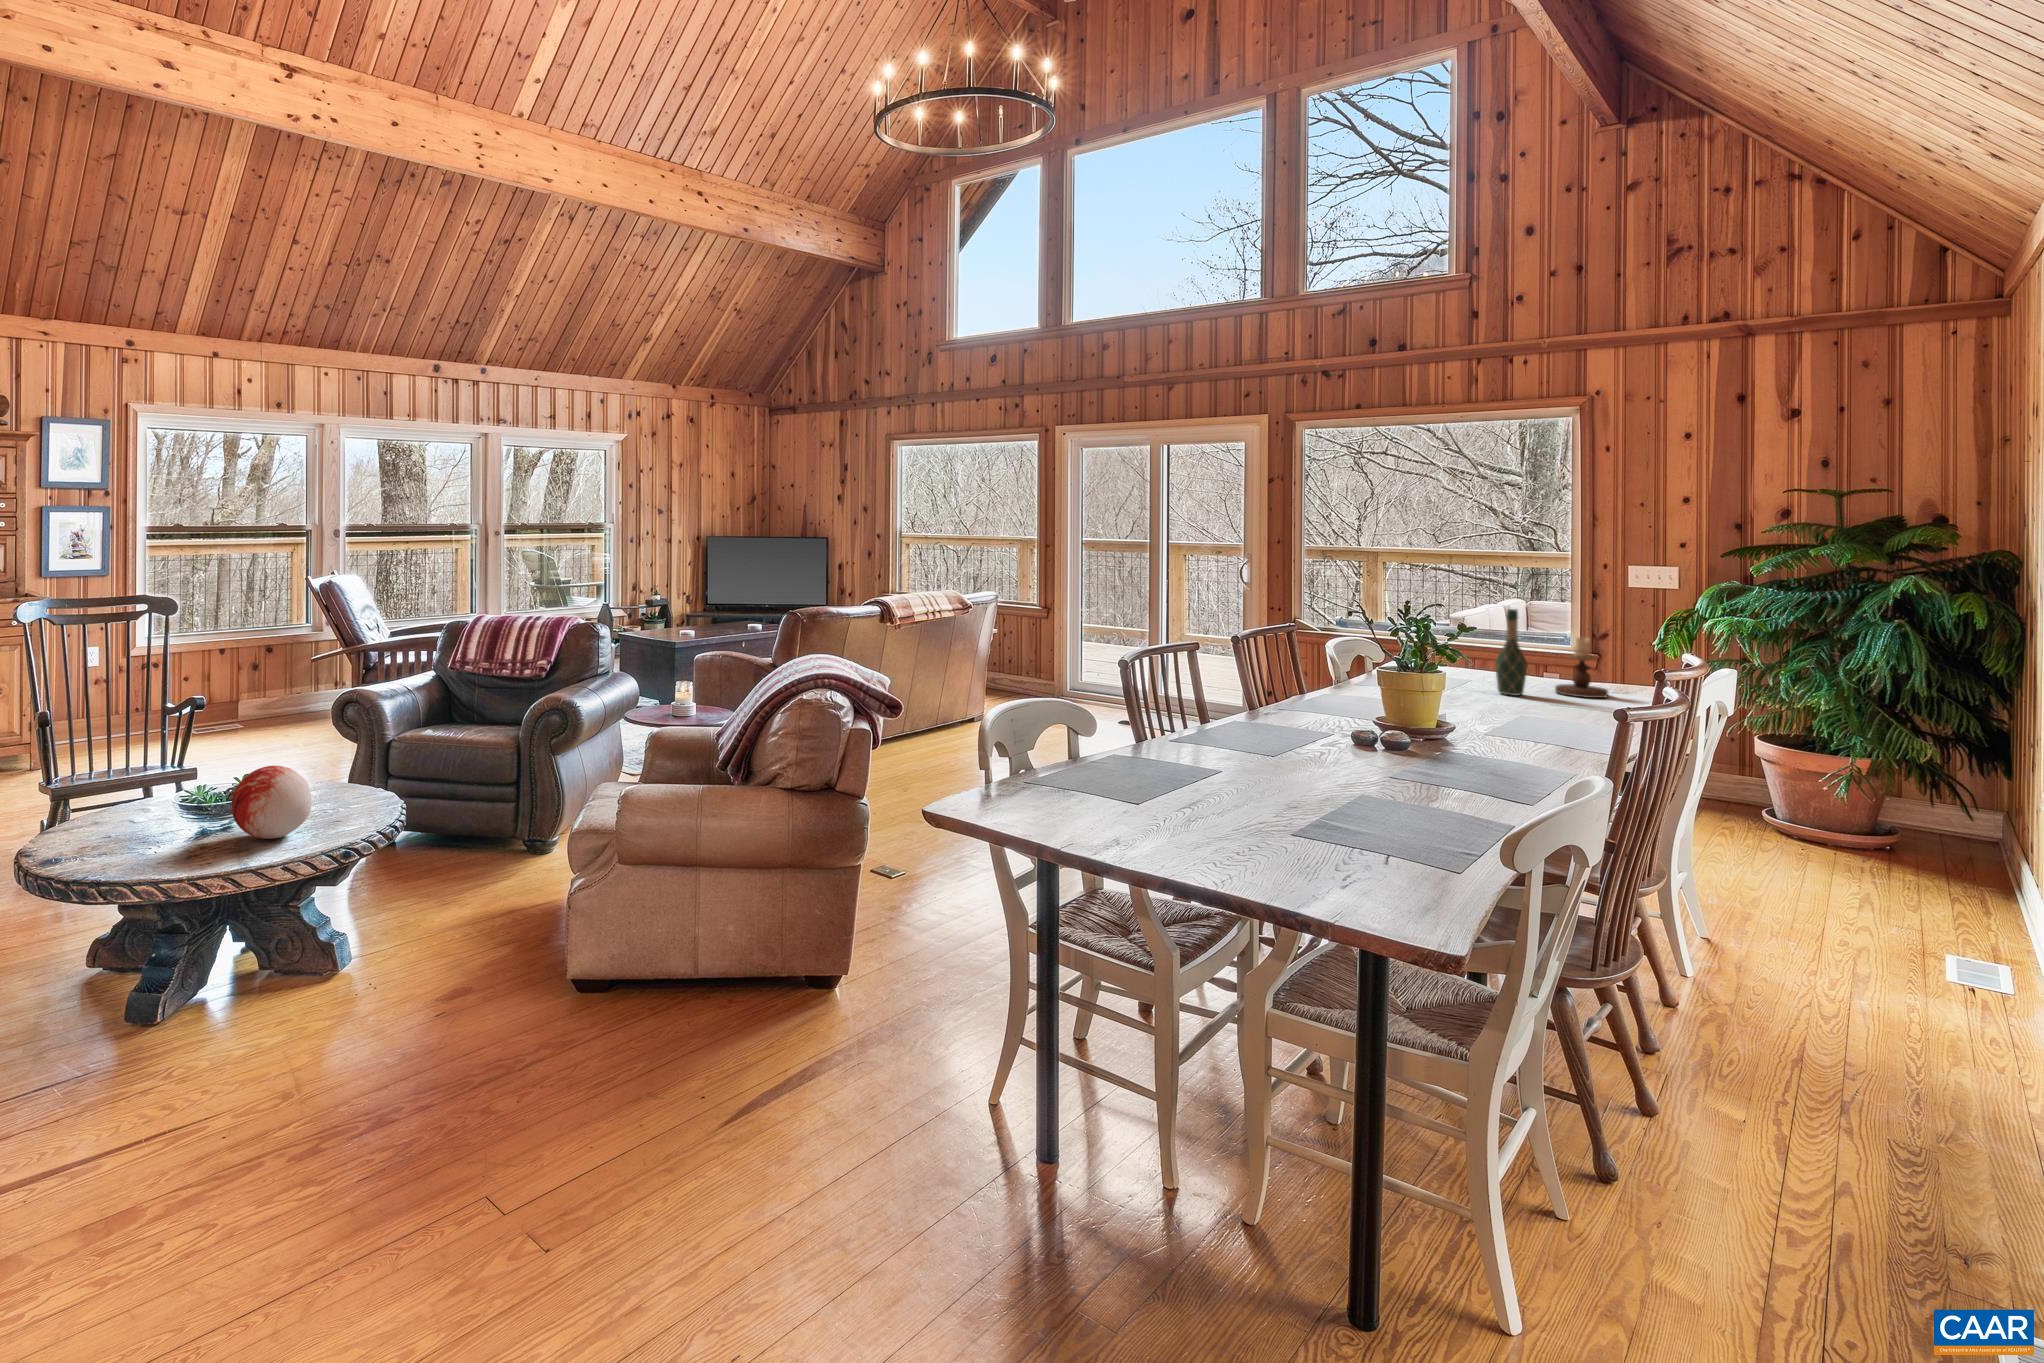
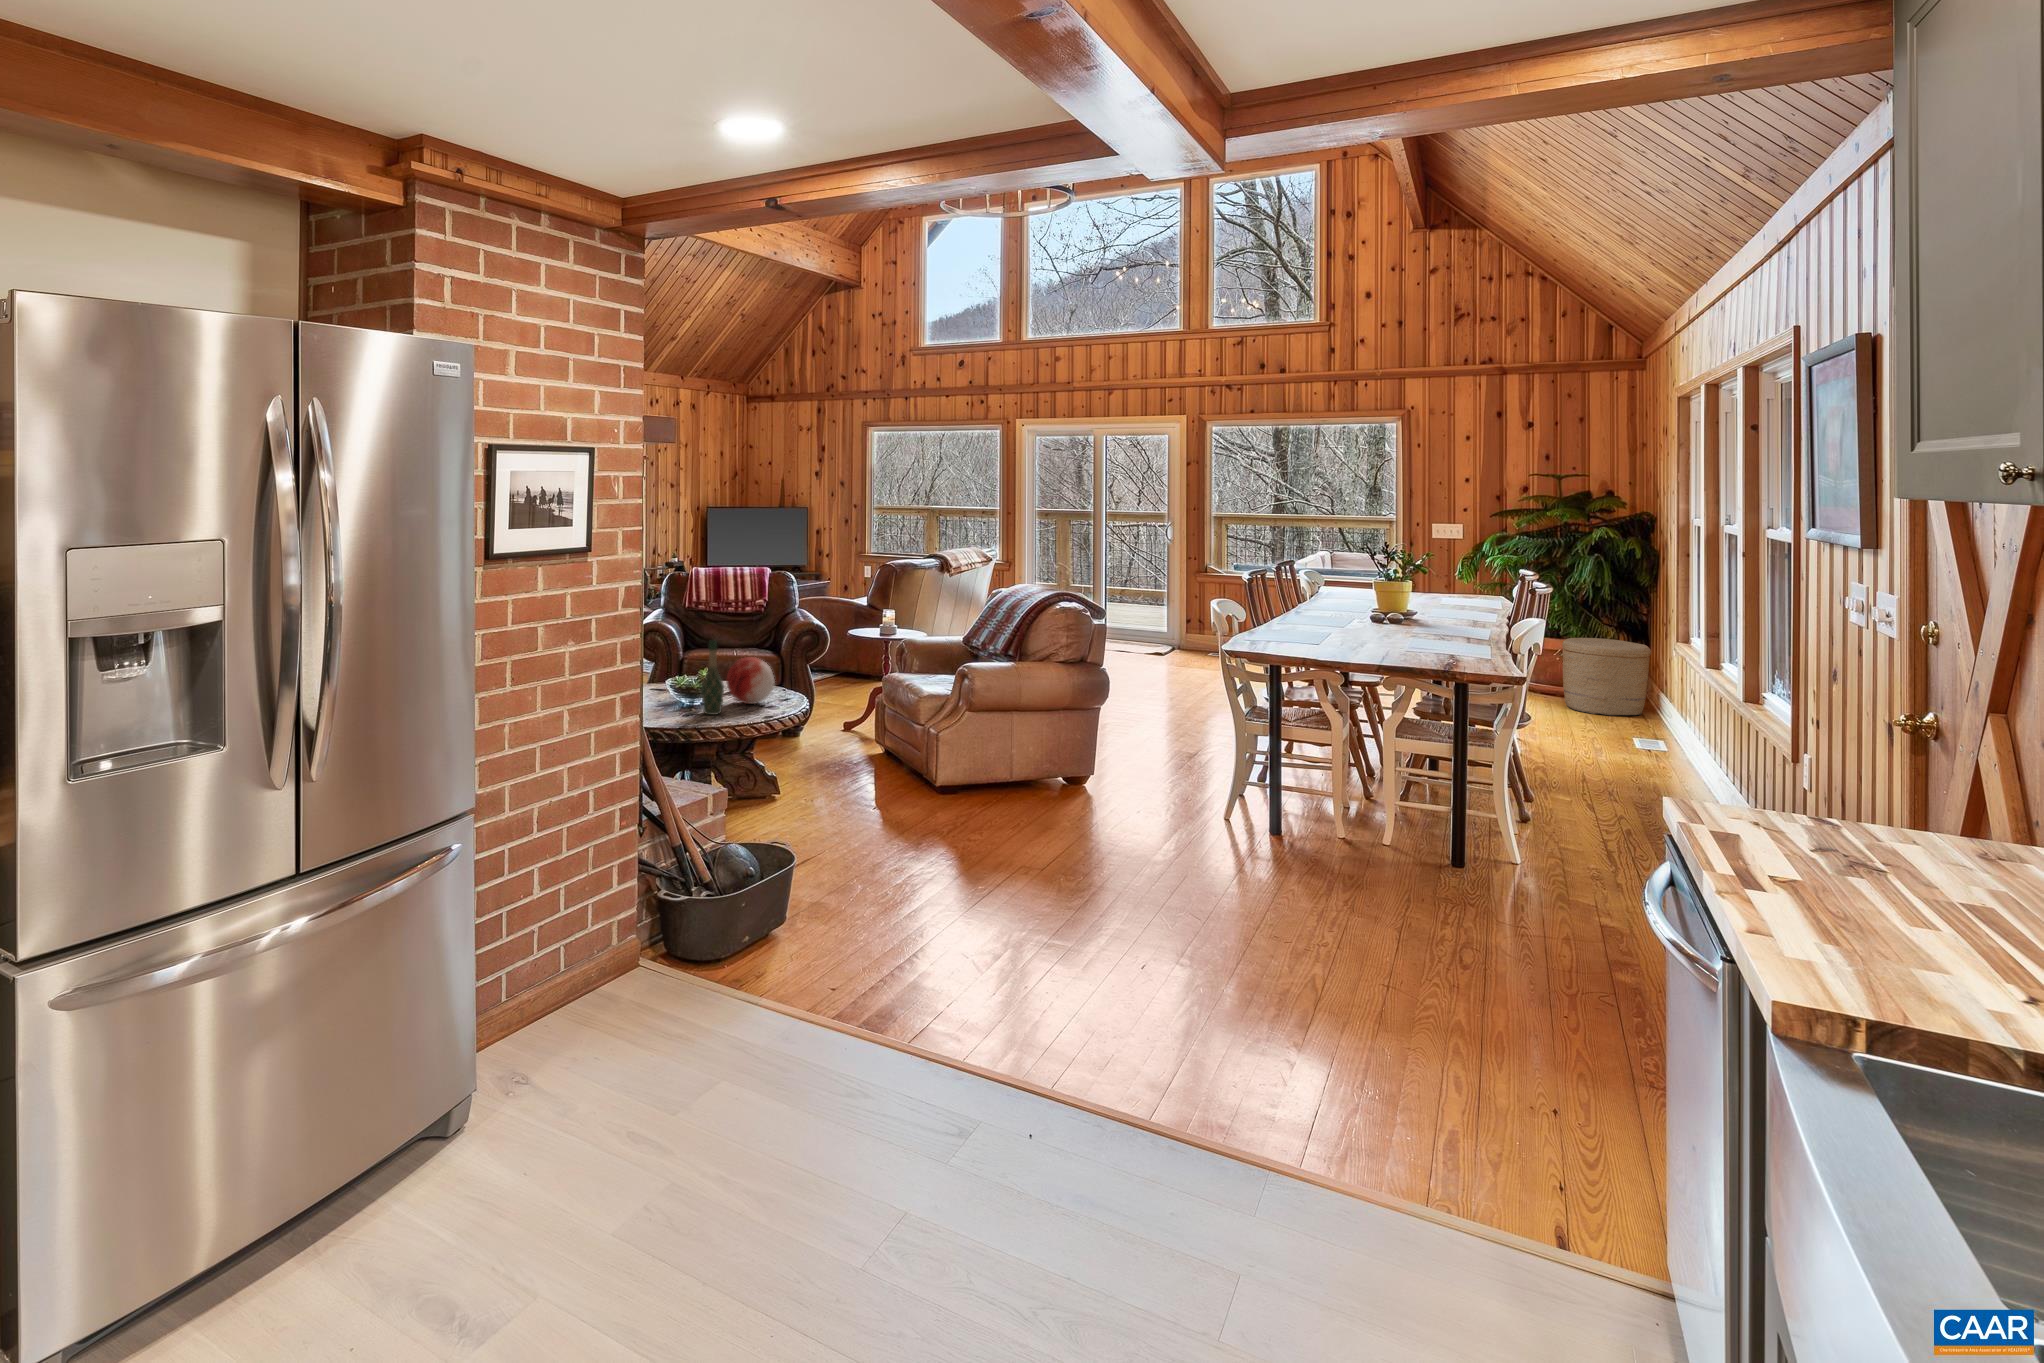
wine bottle: present [1495,609,1528,696] -> present [701,641,724,715]
candlestick: present [1555,638,1608,698] -> none [1431,566,1461,601]
woven basket: none [1834,756,2007,900] -> present [1562,638,1651,715]

